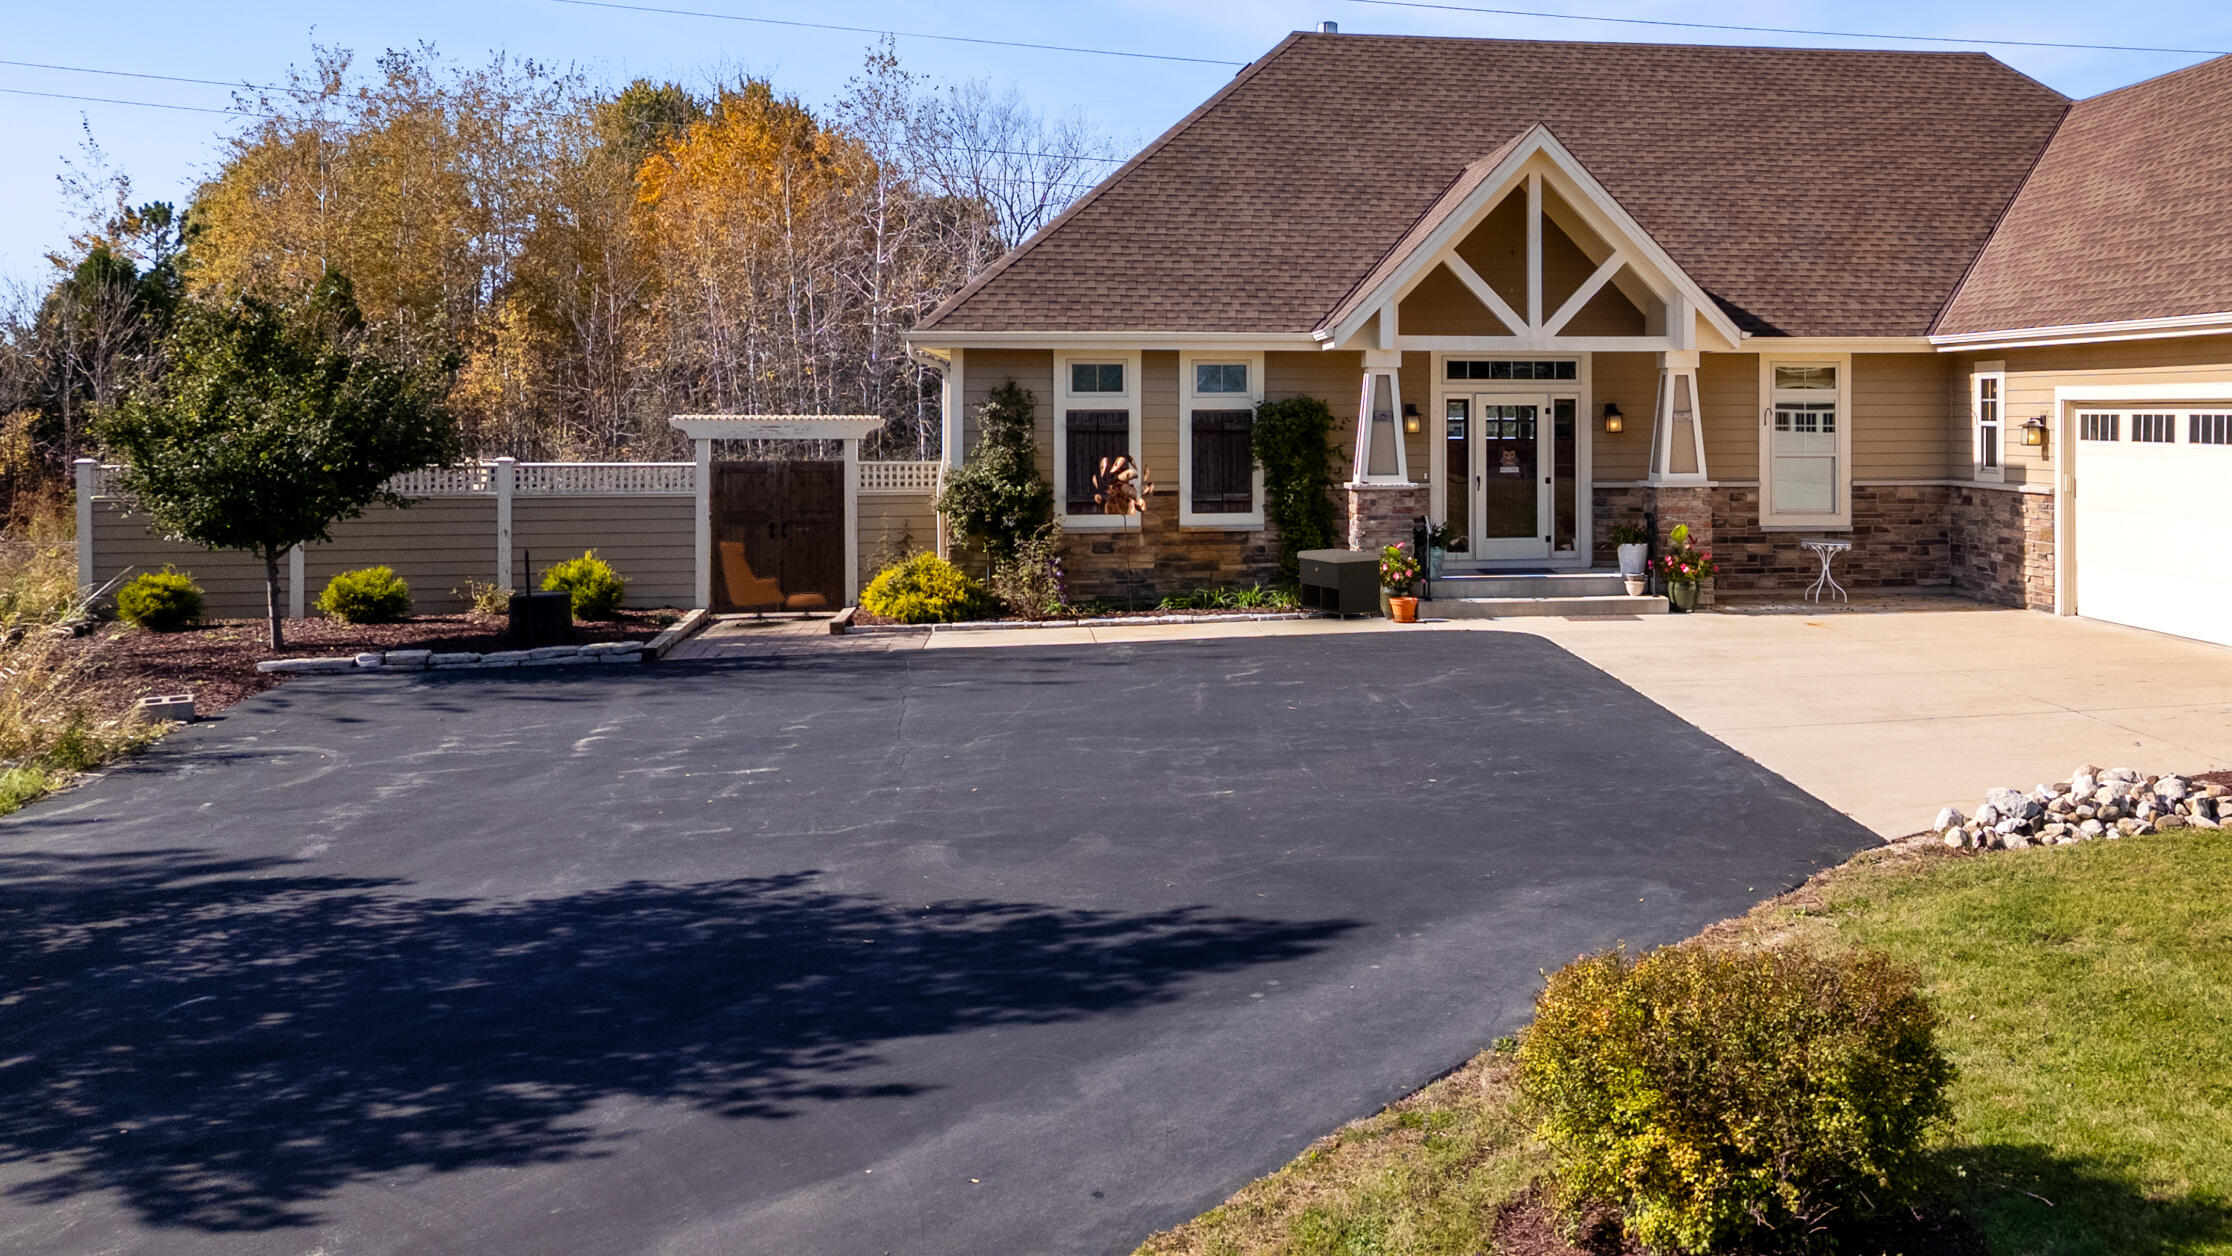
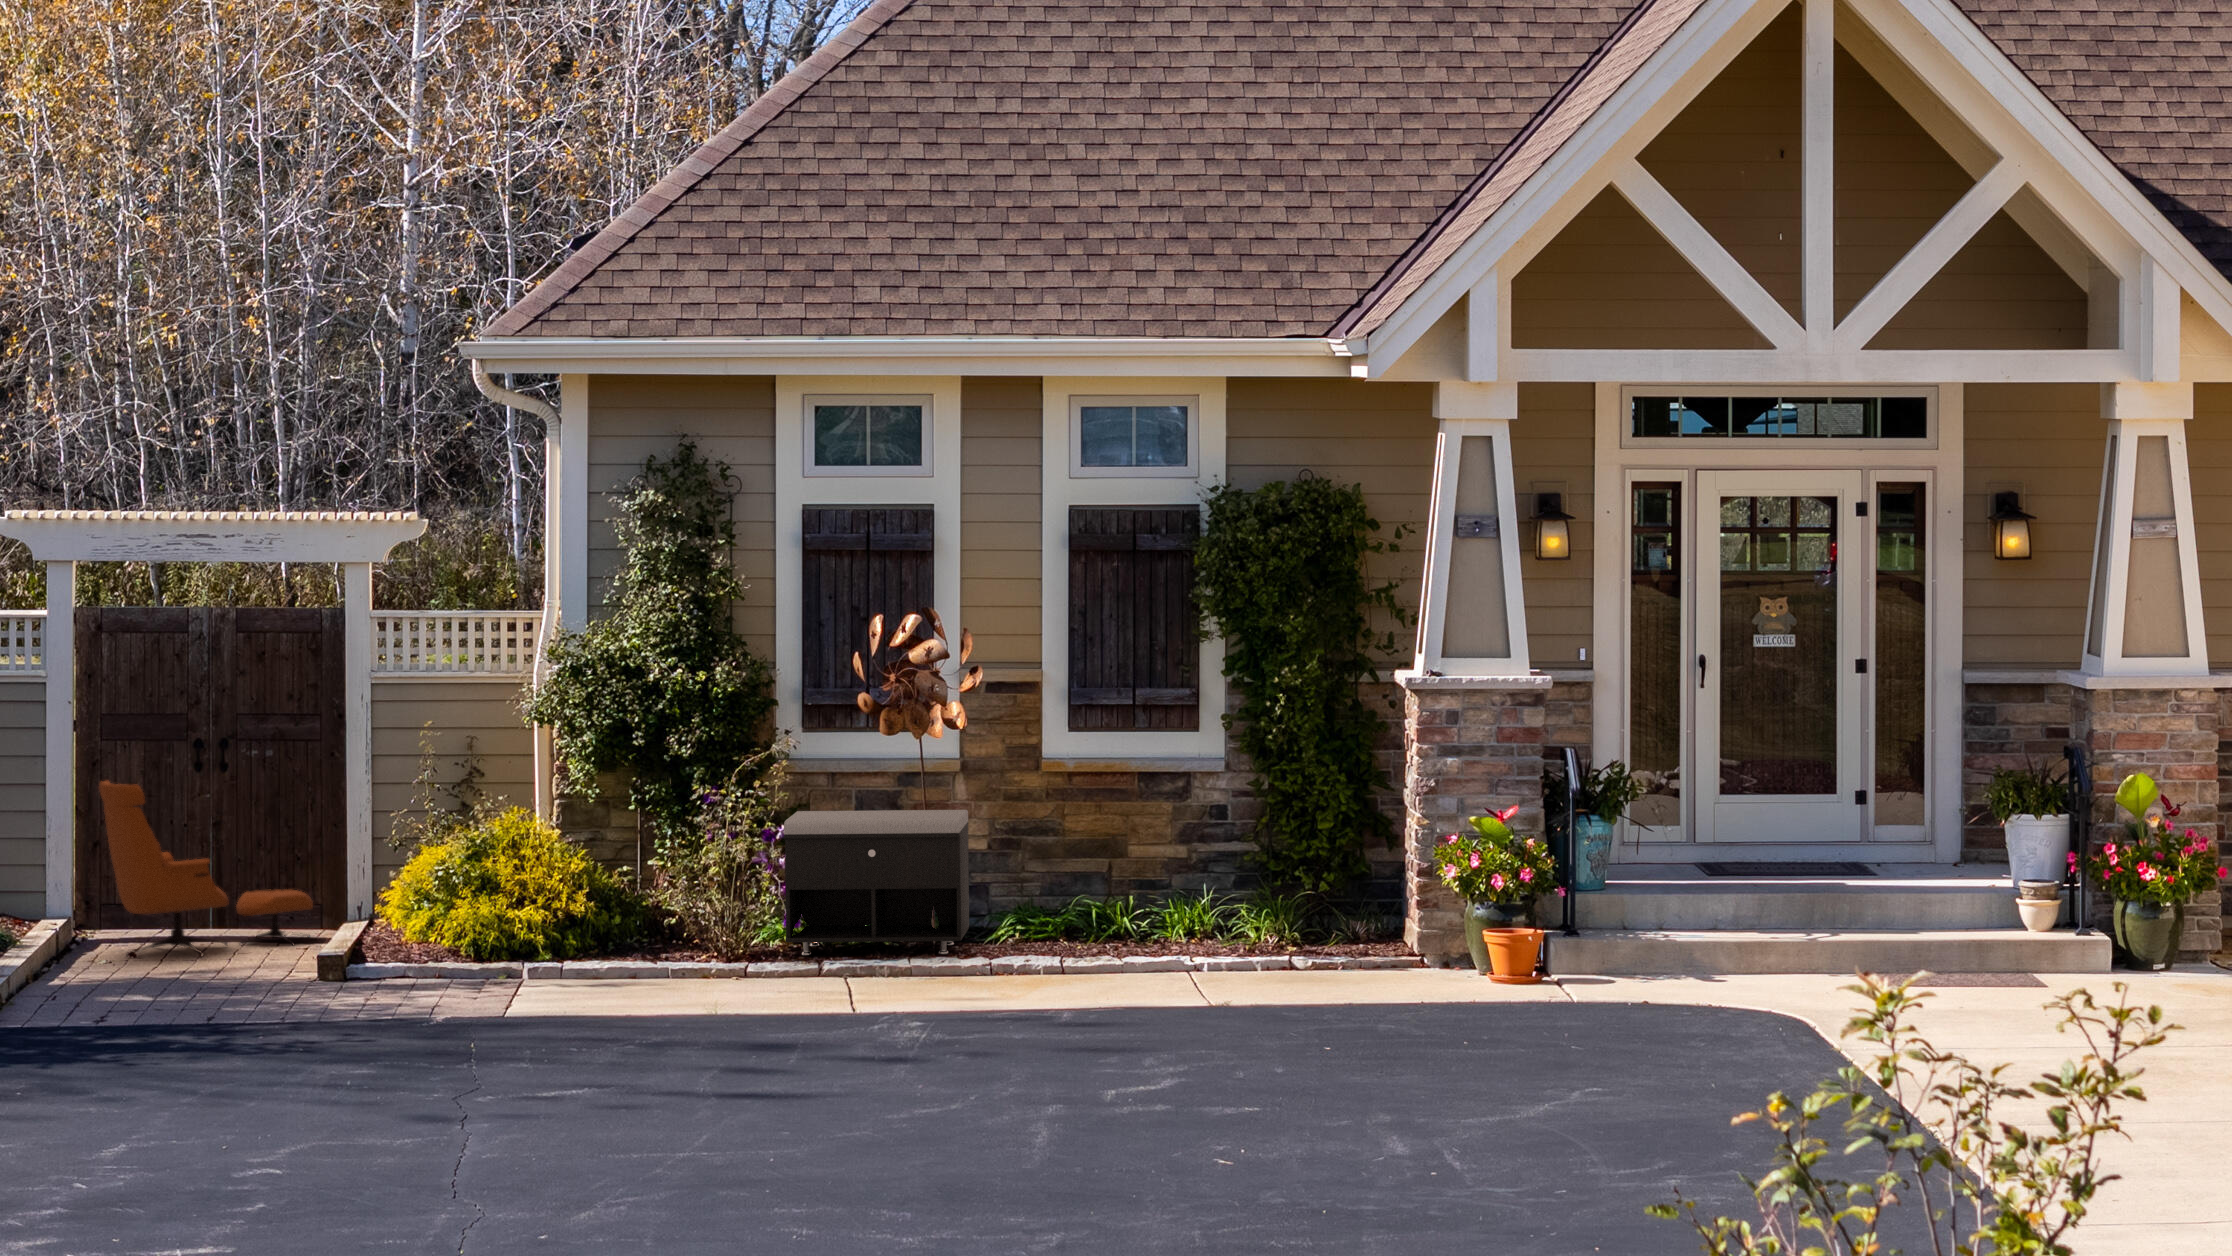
storage bench: present [1297,549,1381,620] -> present [784,810,969,955]

